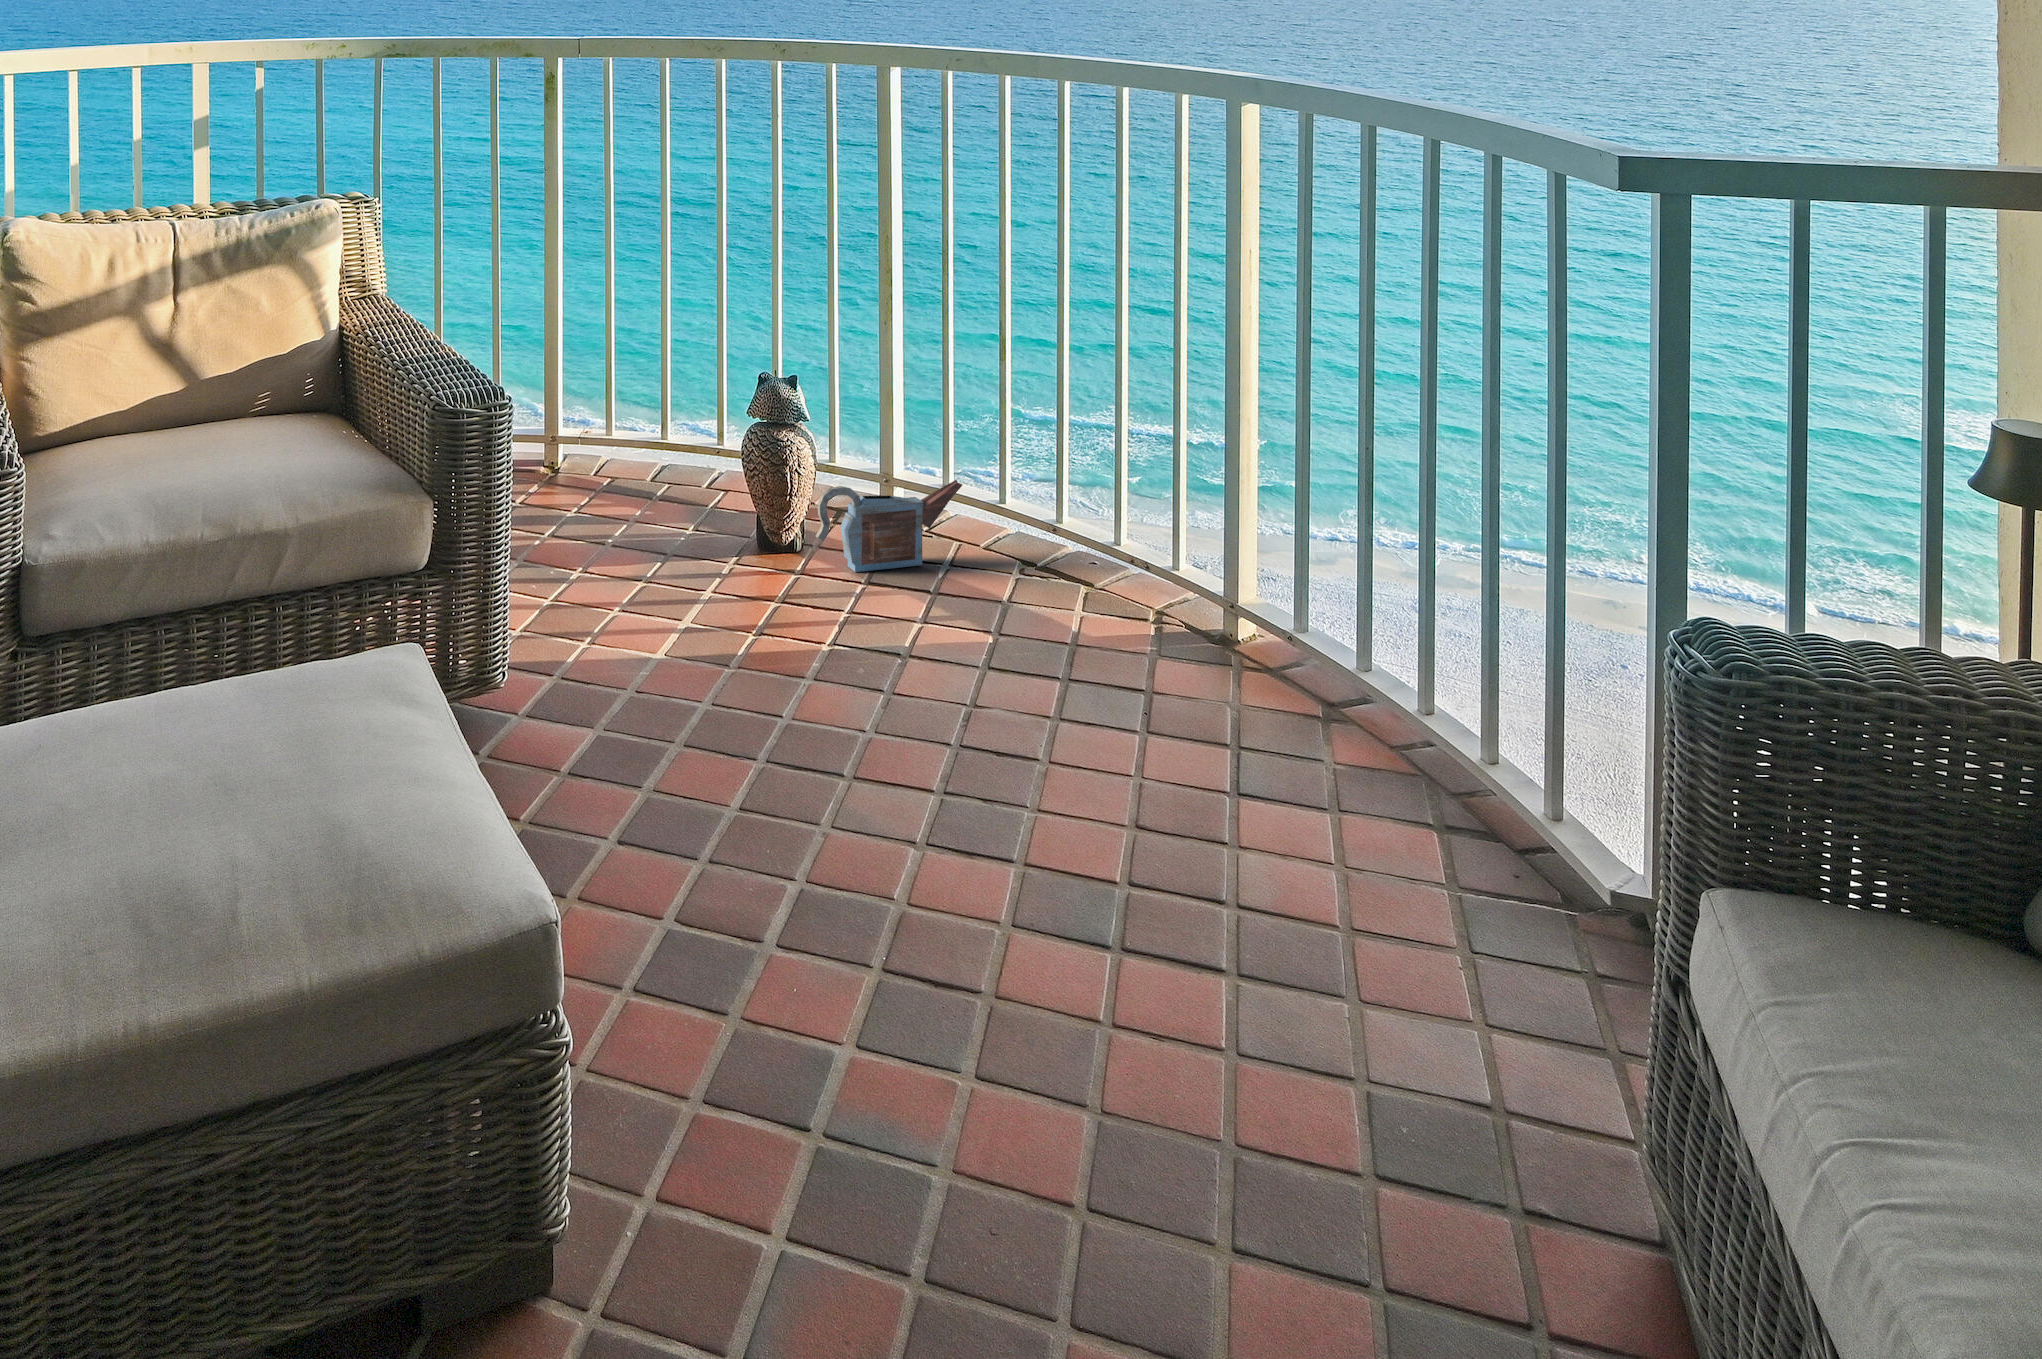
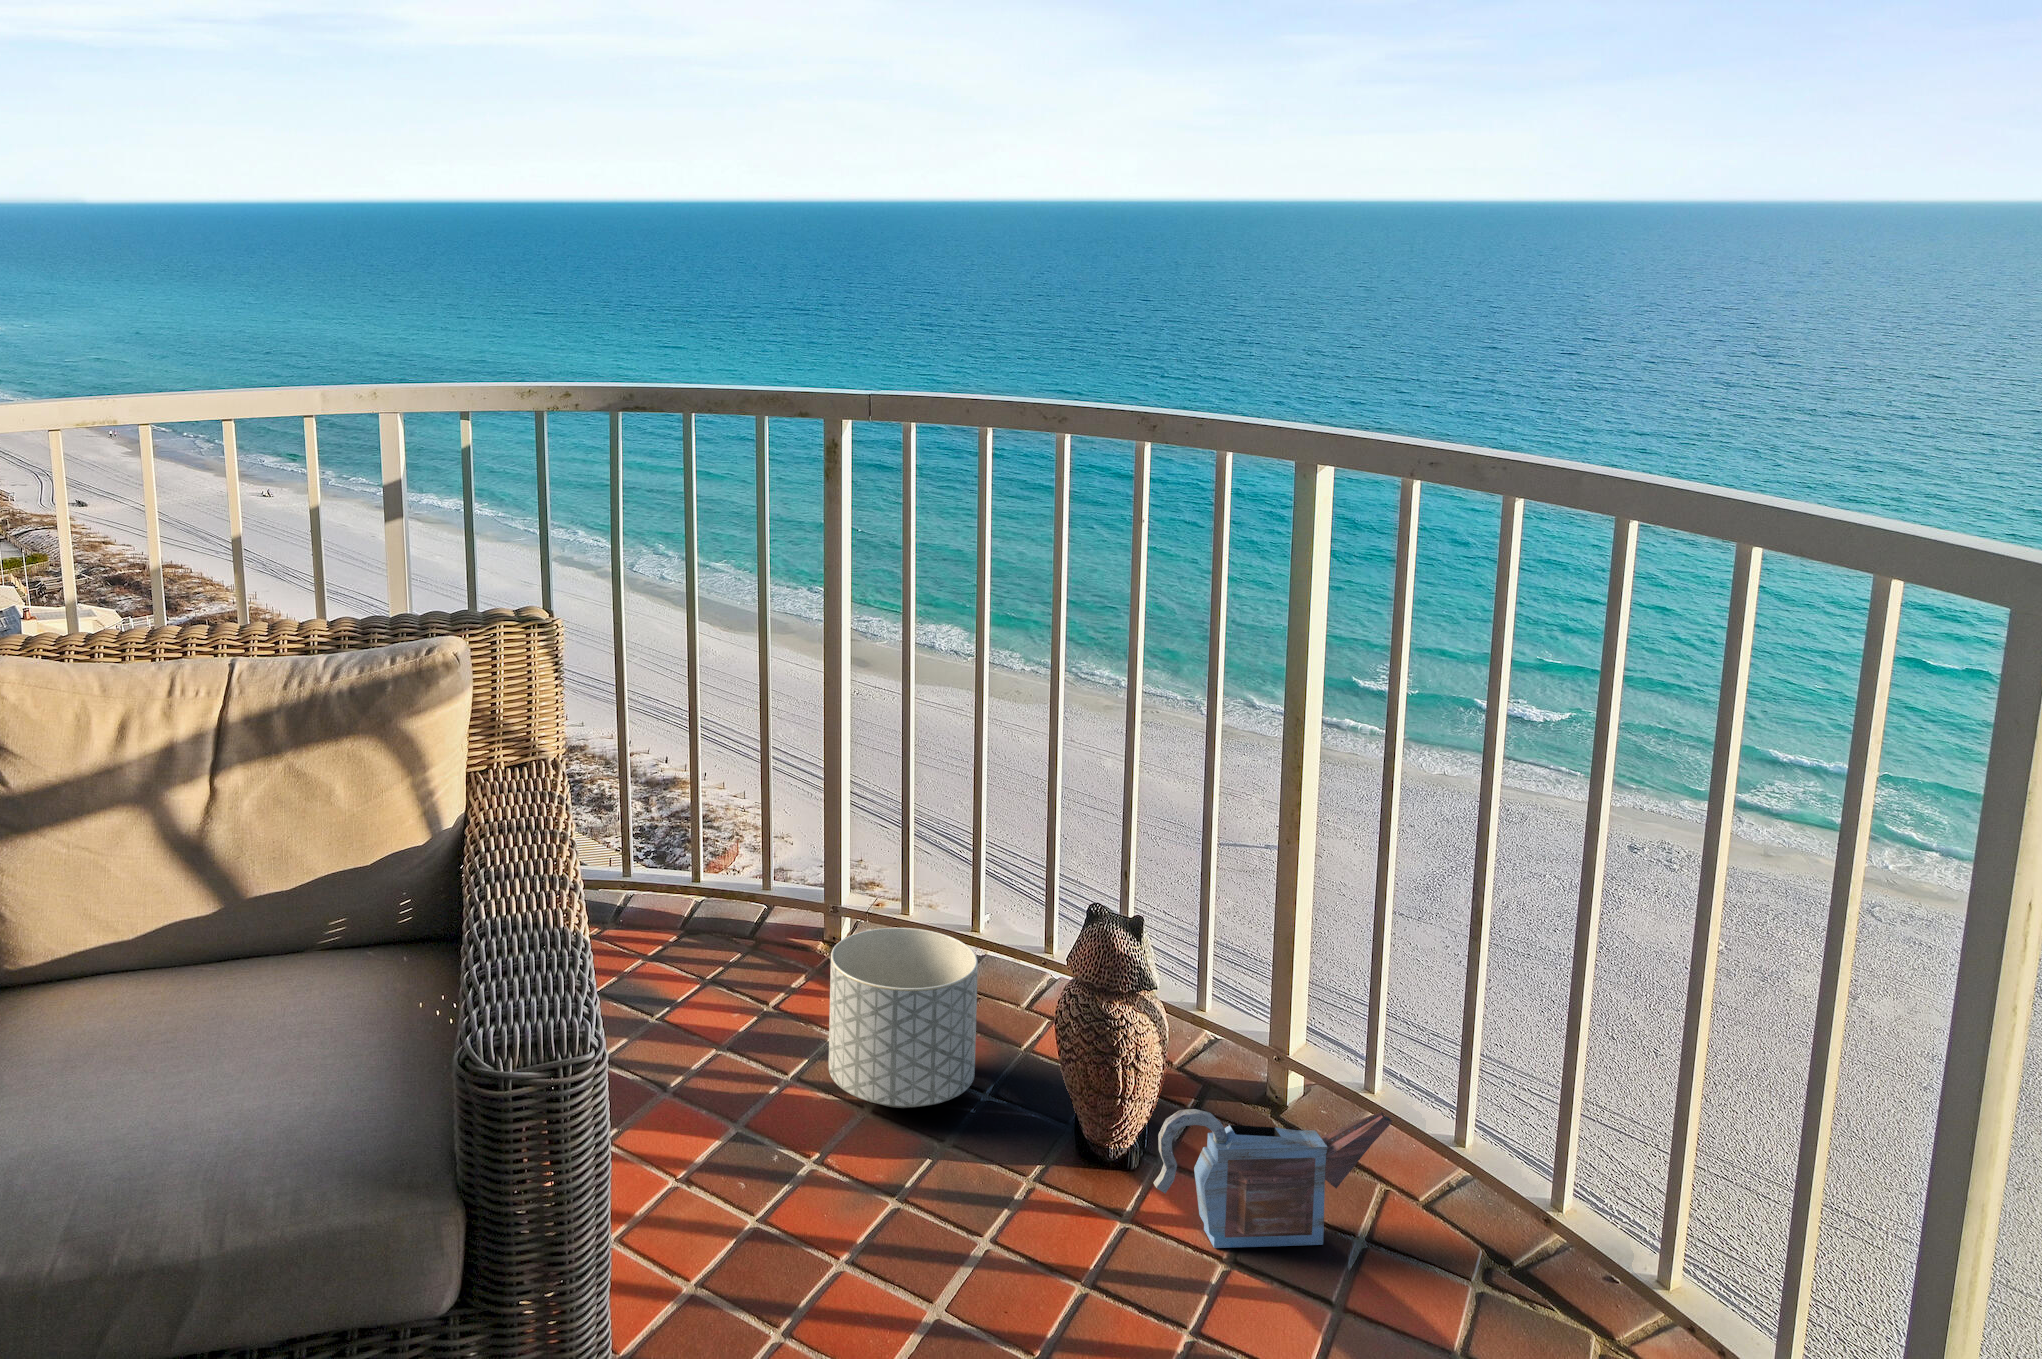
planter: none [578,424,683,537] -> present [829,928,978,1108]

